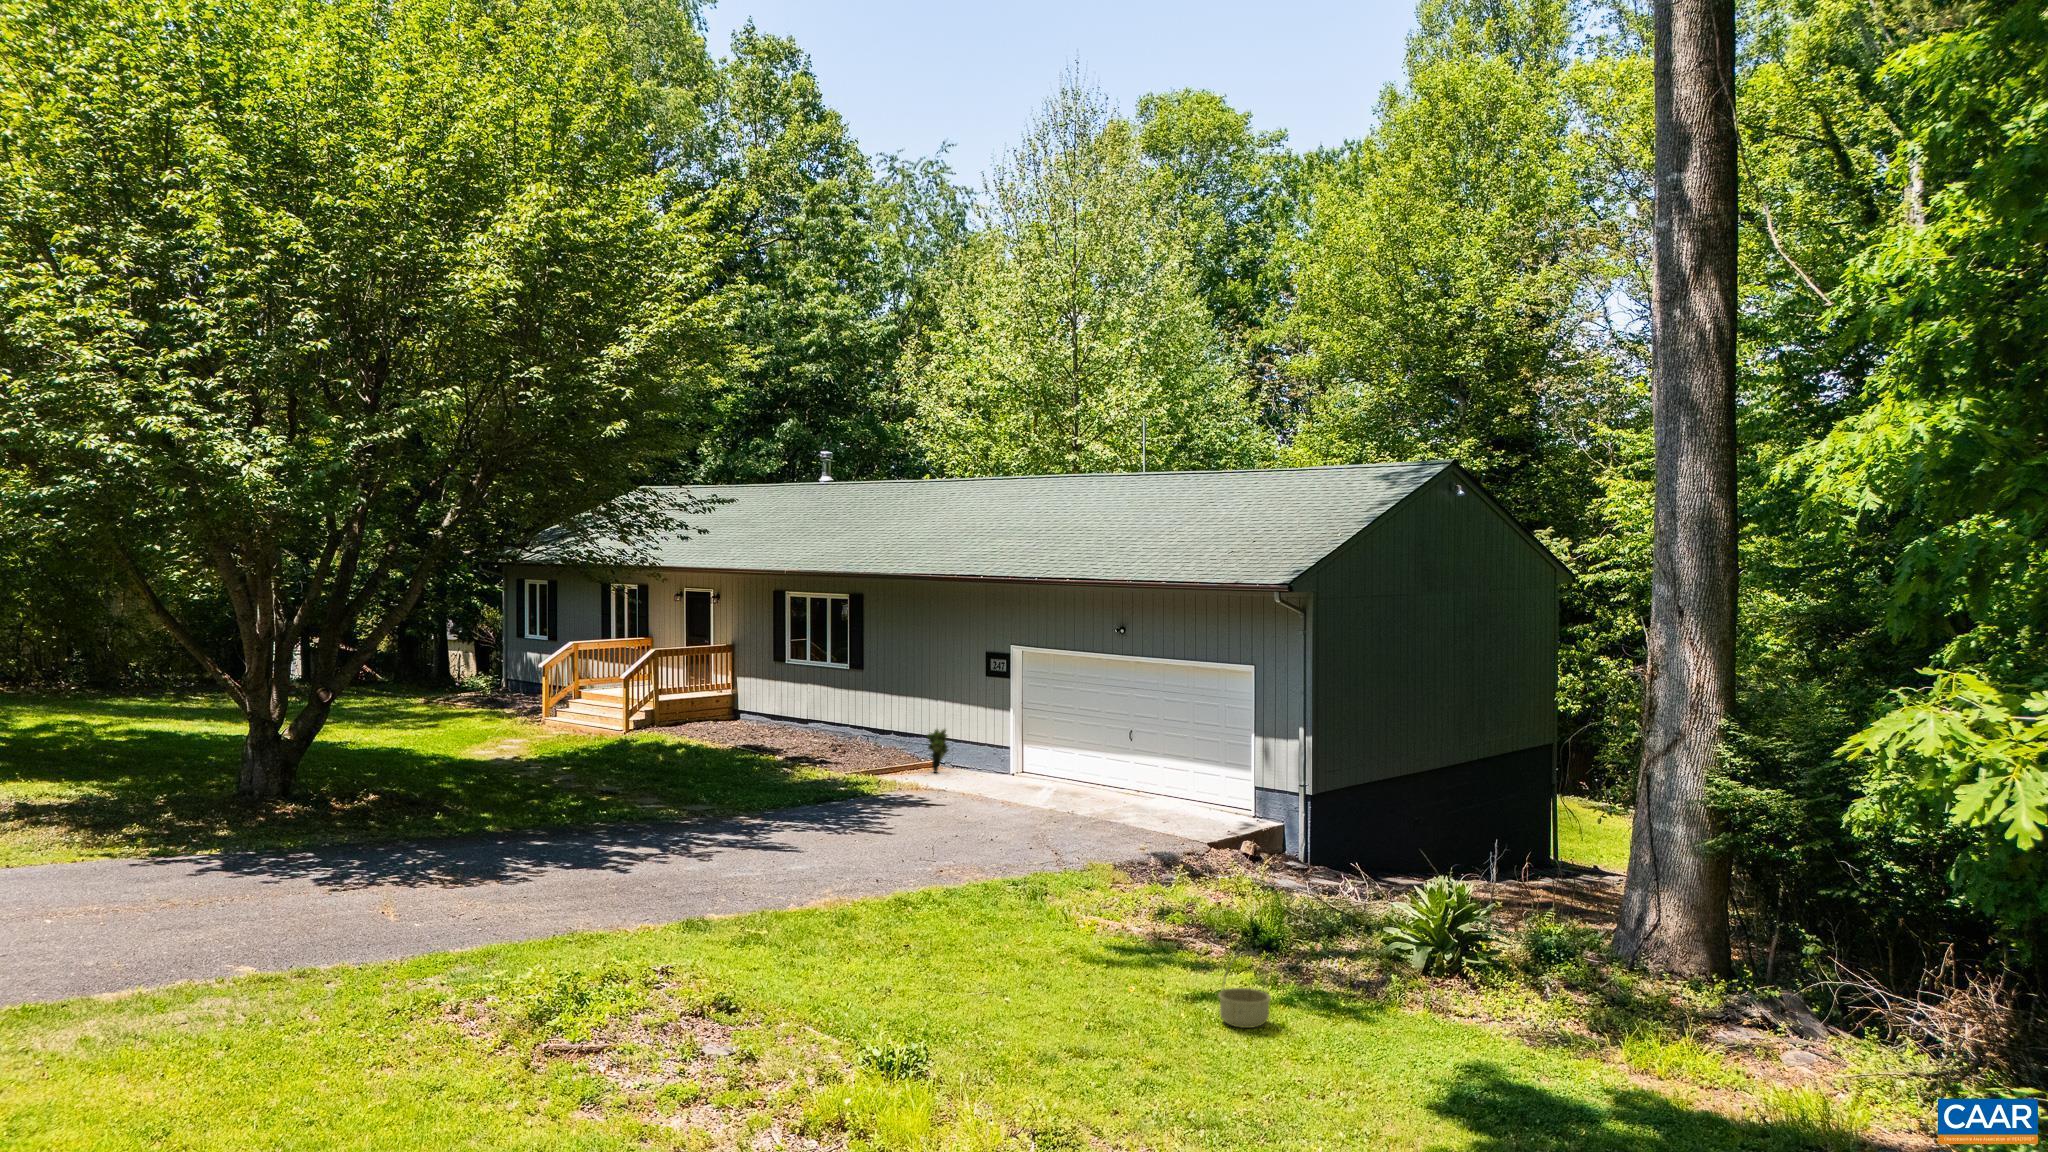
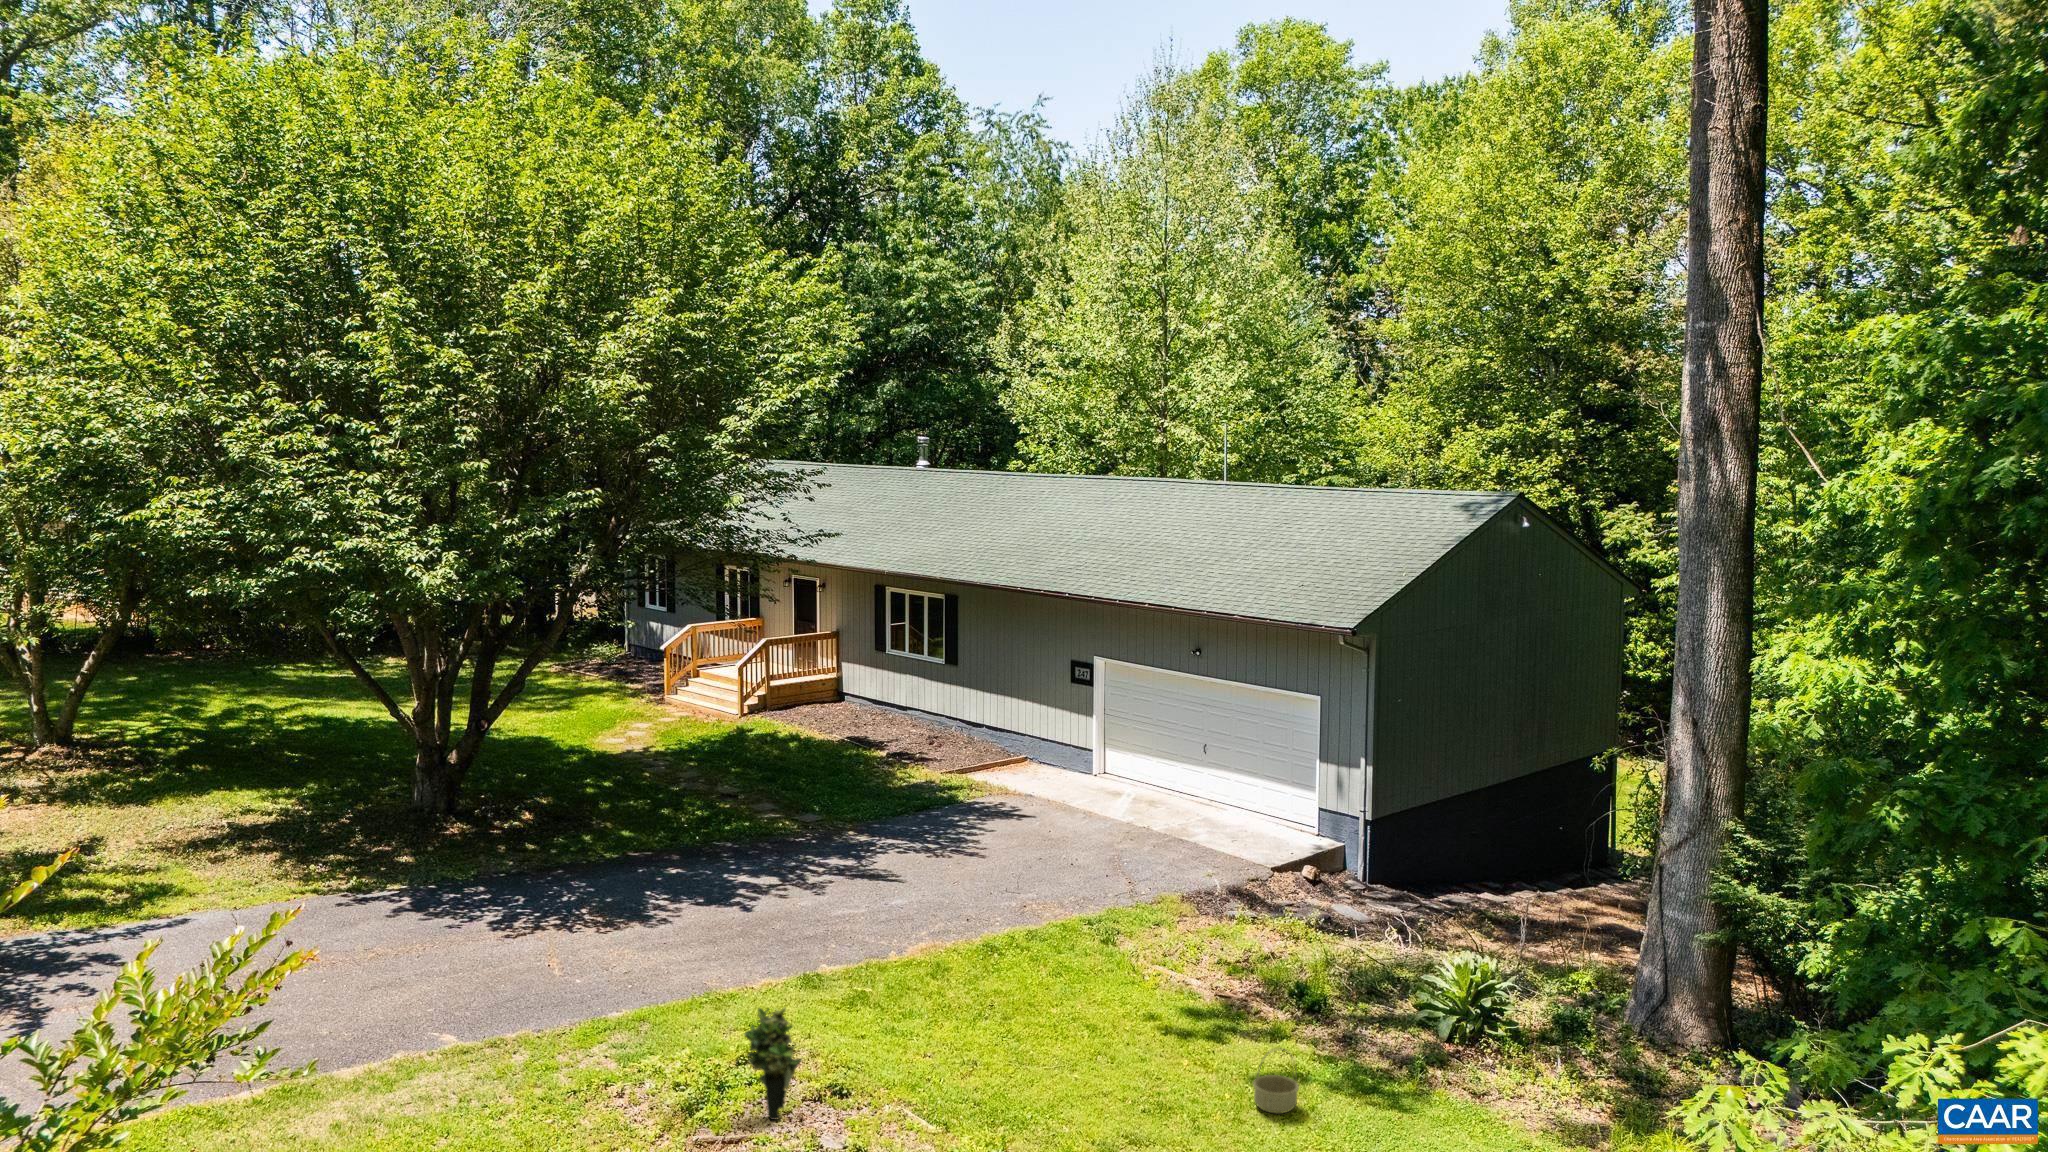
potted plant: present [927,729,948,773] -> present [744,1008,801,1120]

